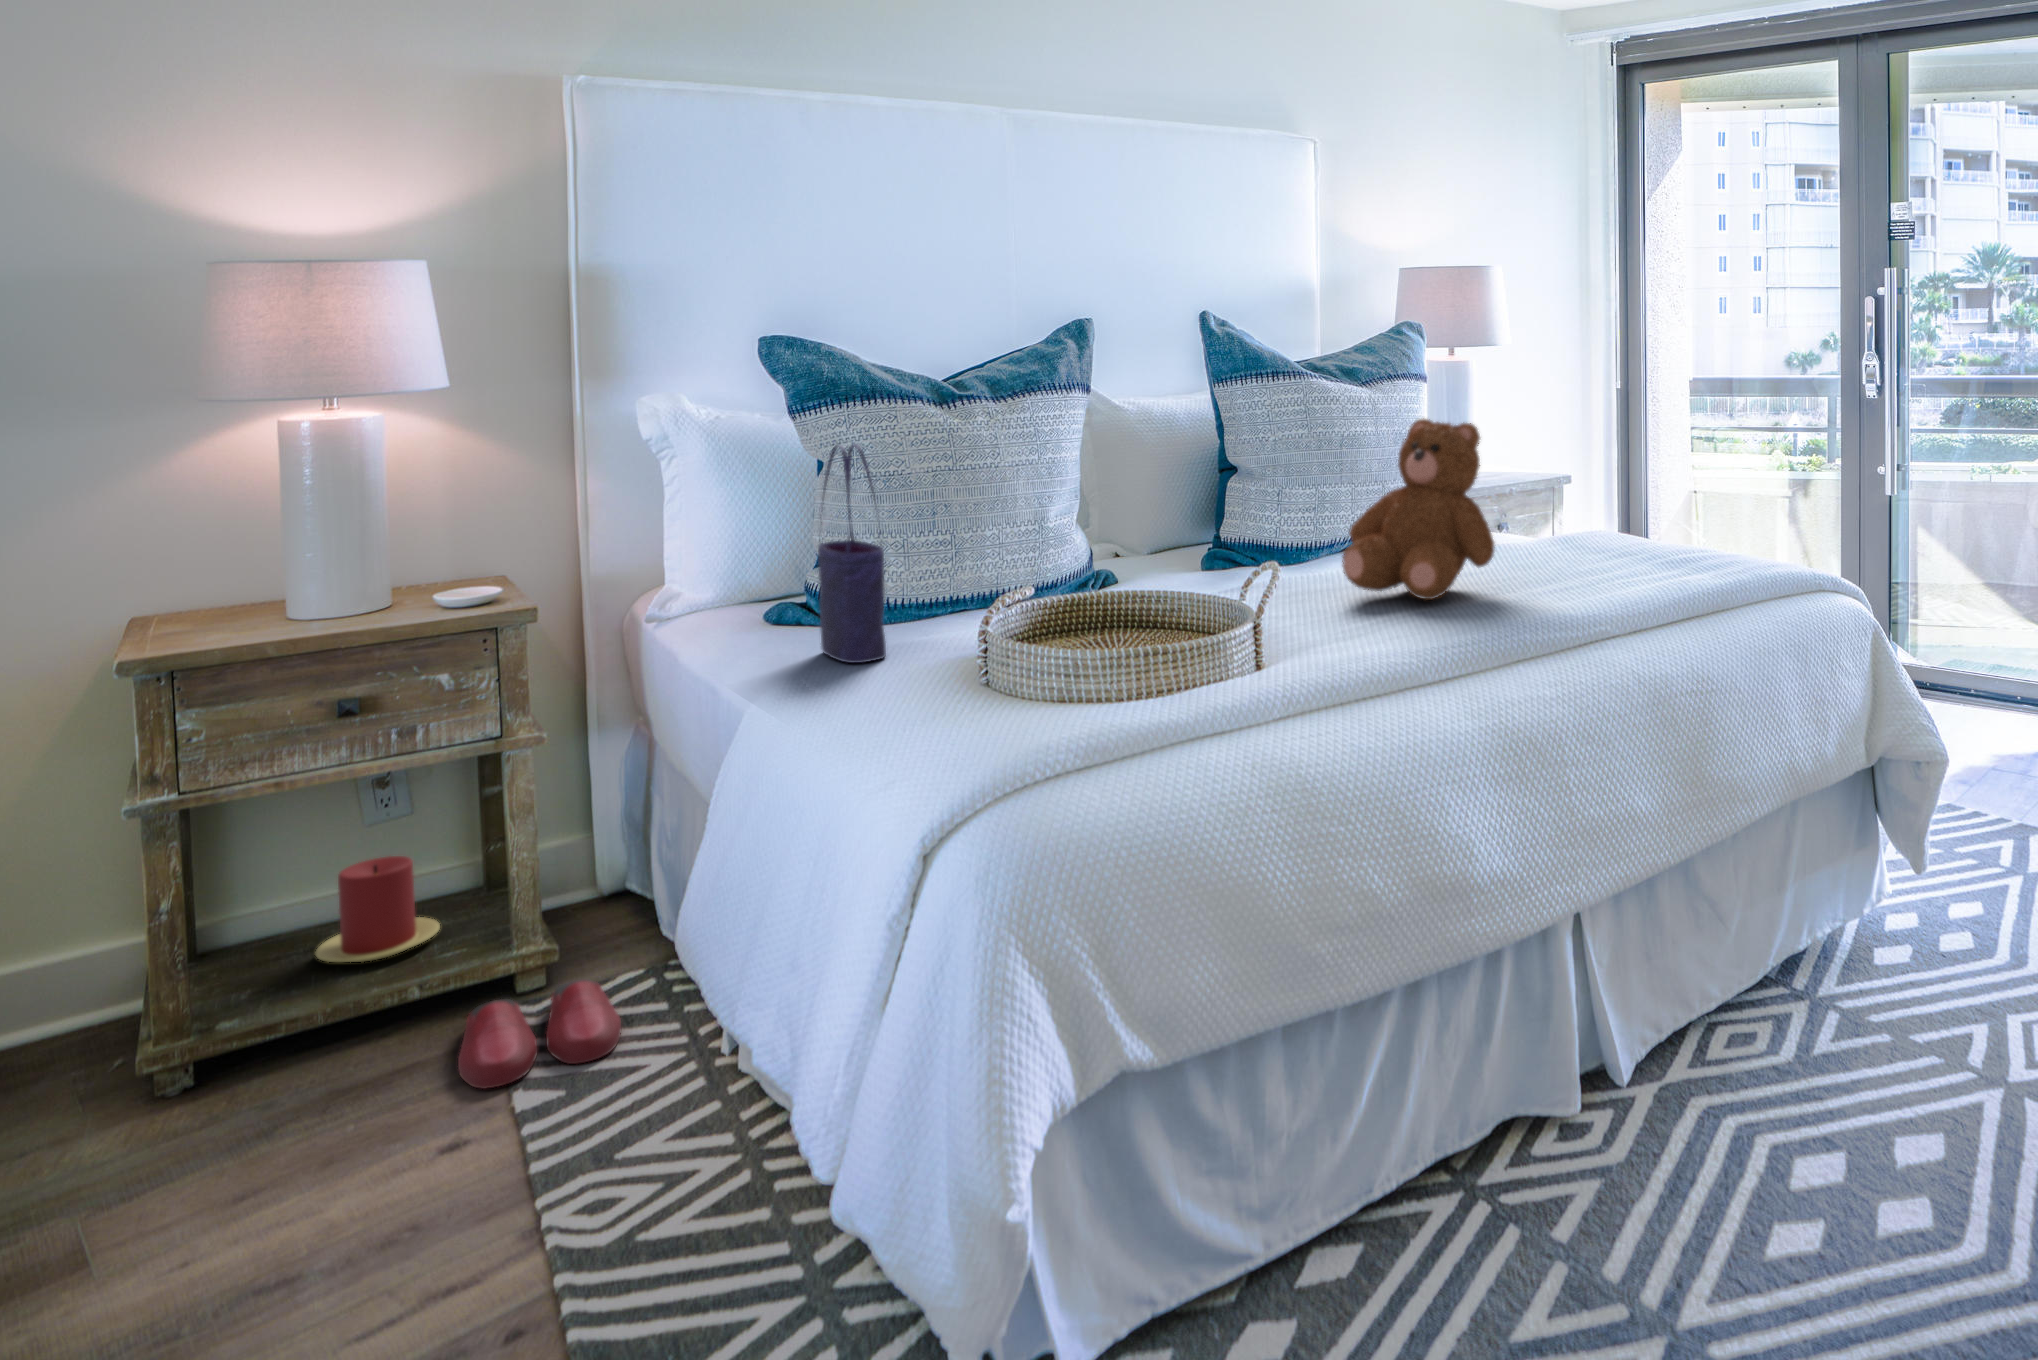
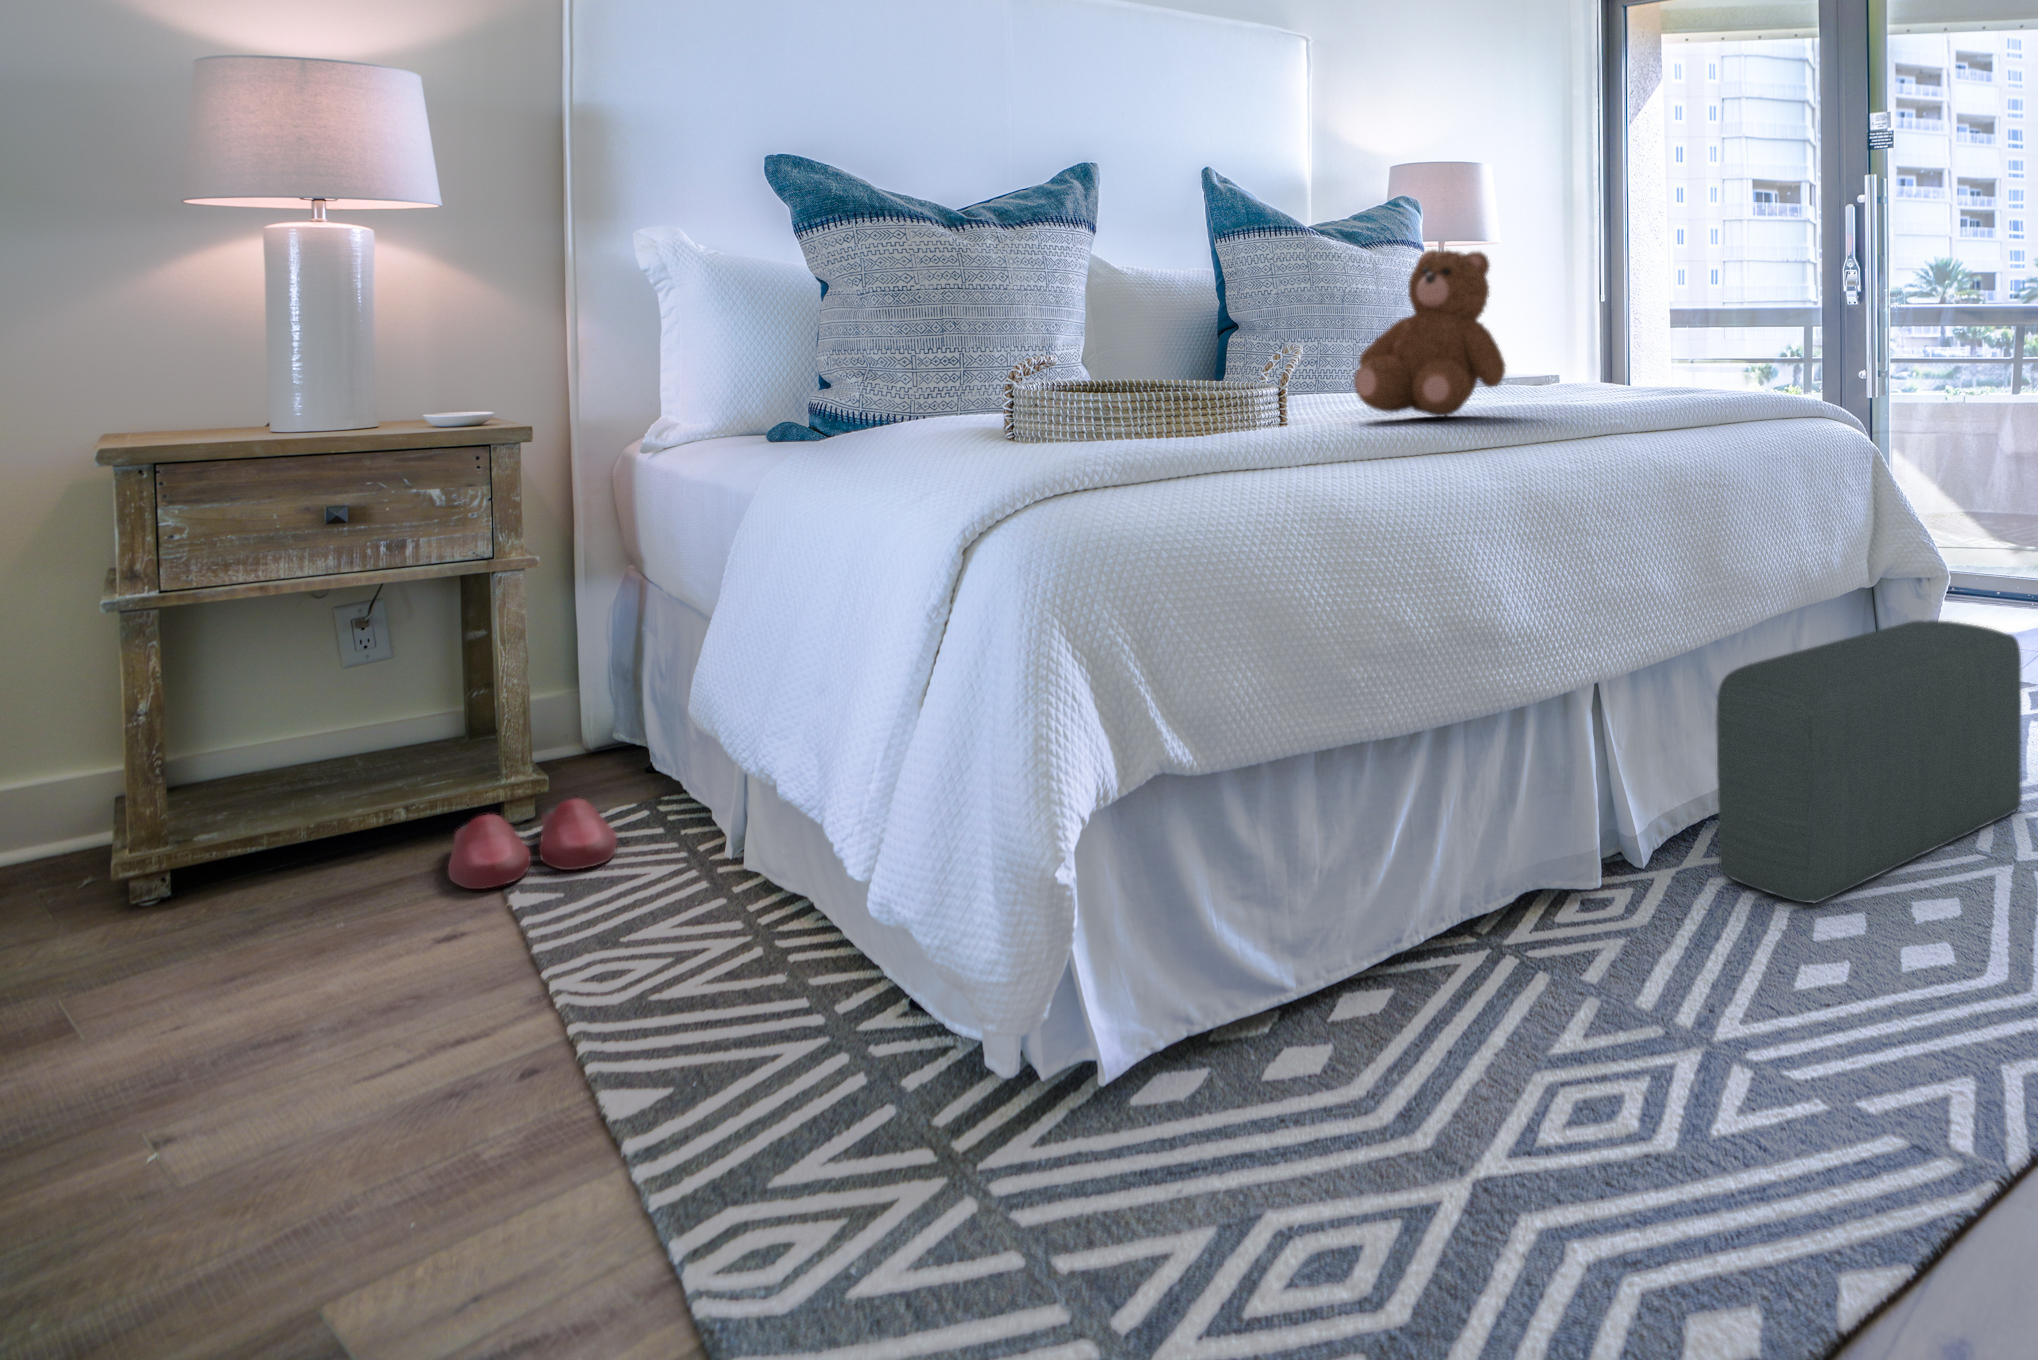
tote bag: present [818,444,886,663] -> none [829,239,899,455]
pouf: none [1698,809,2019,1143] -> present [1716,620,2022,903]
candle: present [316,856,440,962] -> none [293,683,423,784]

